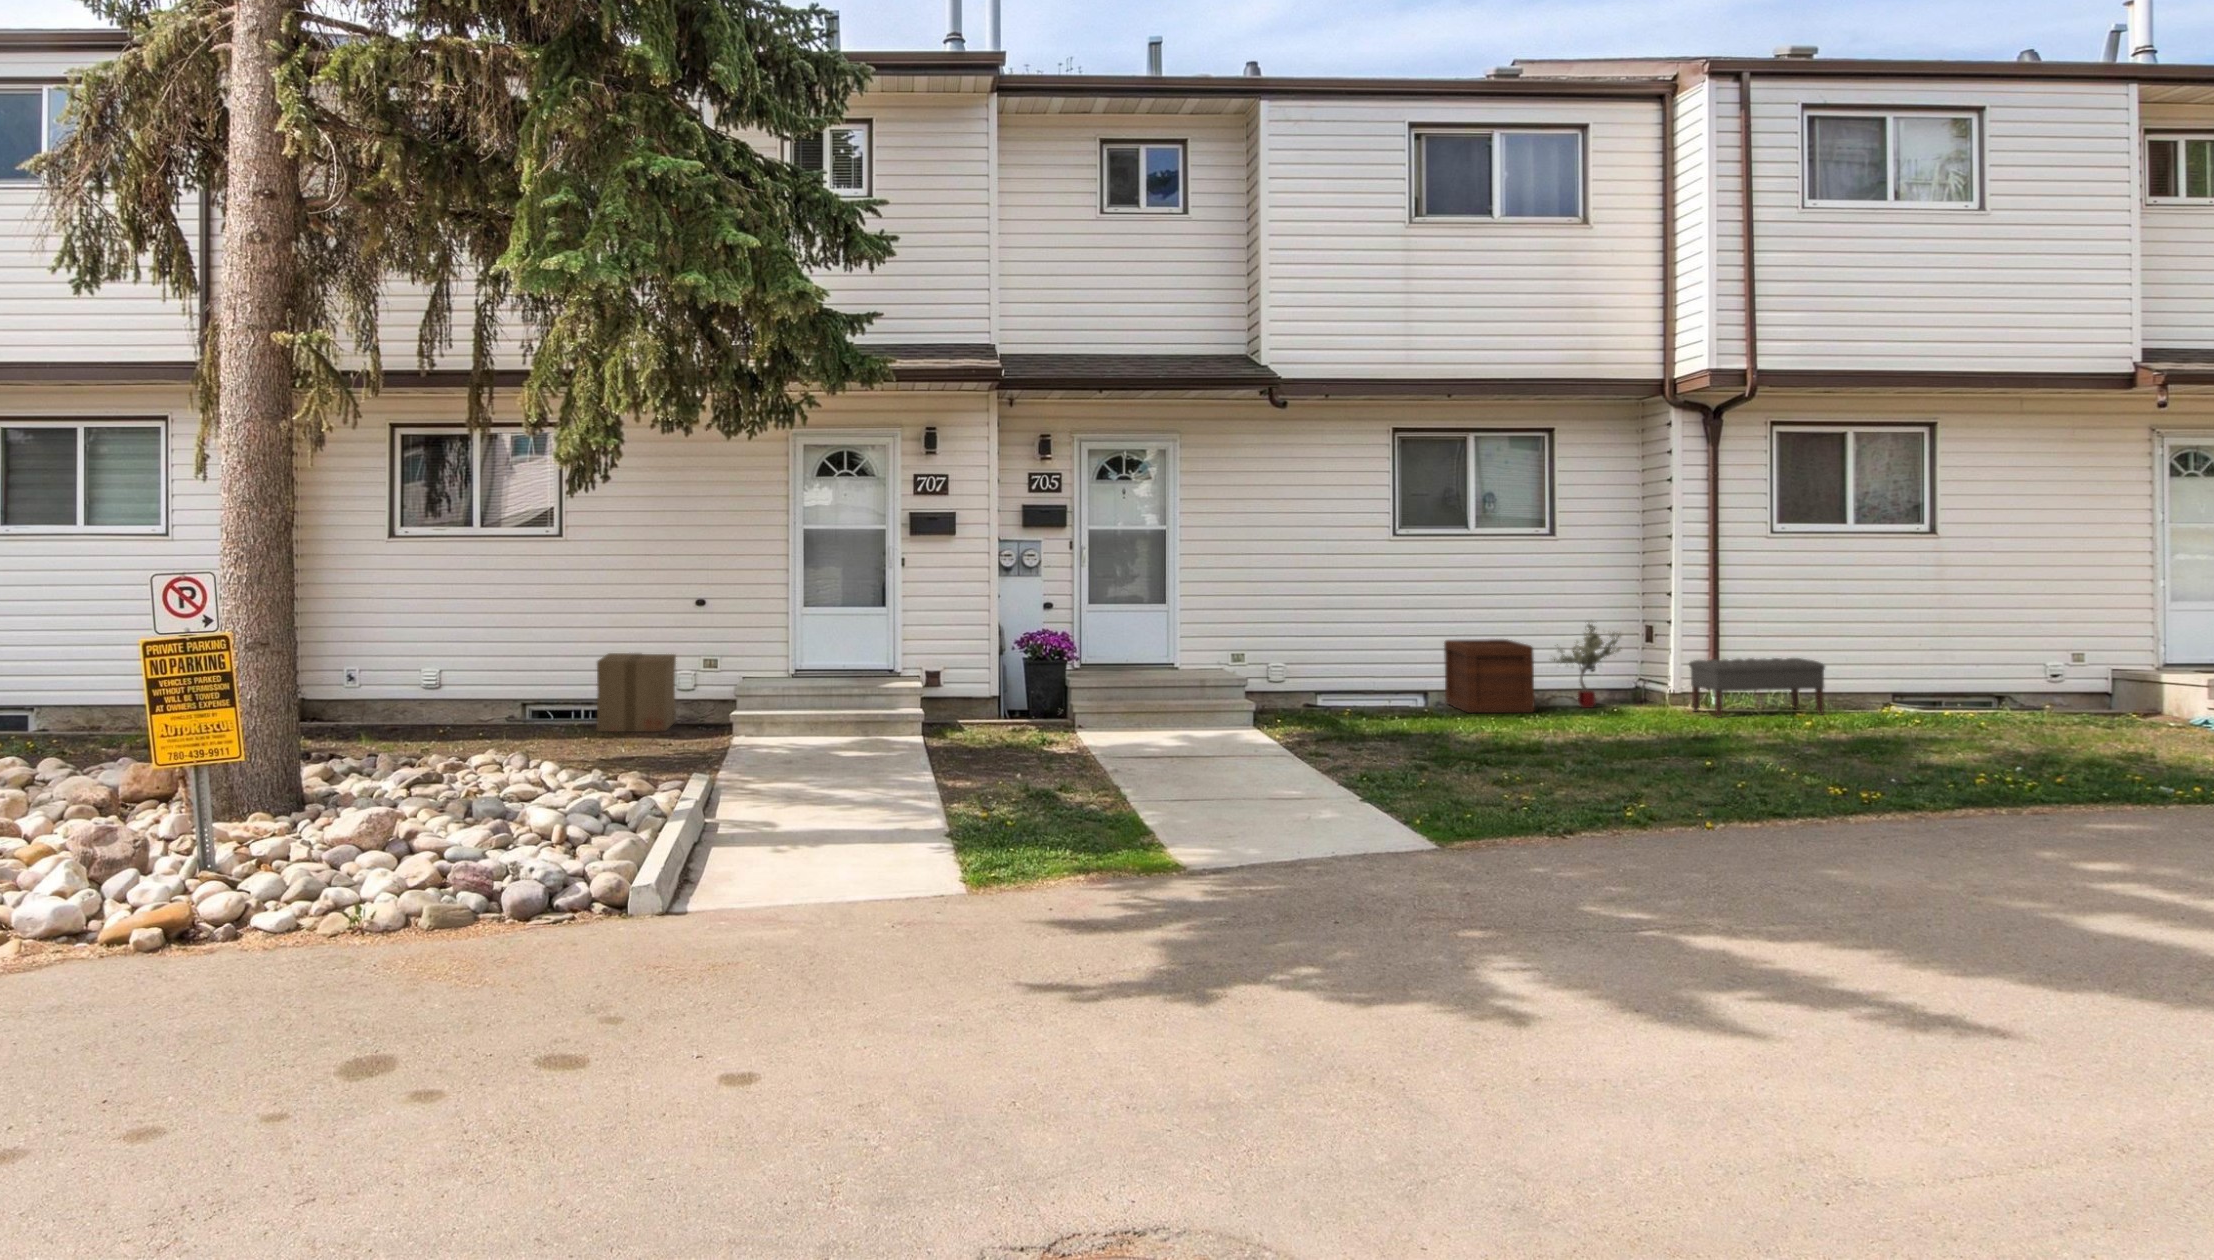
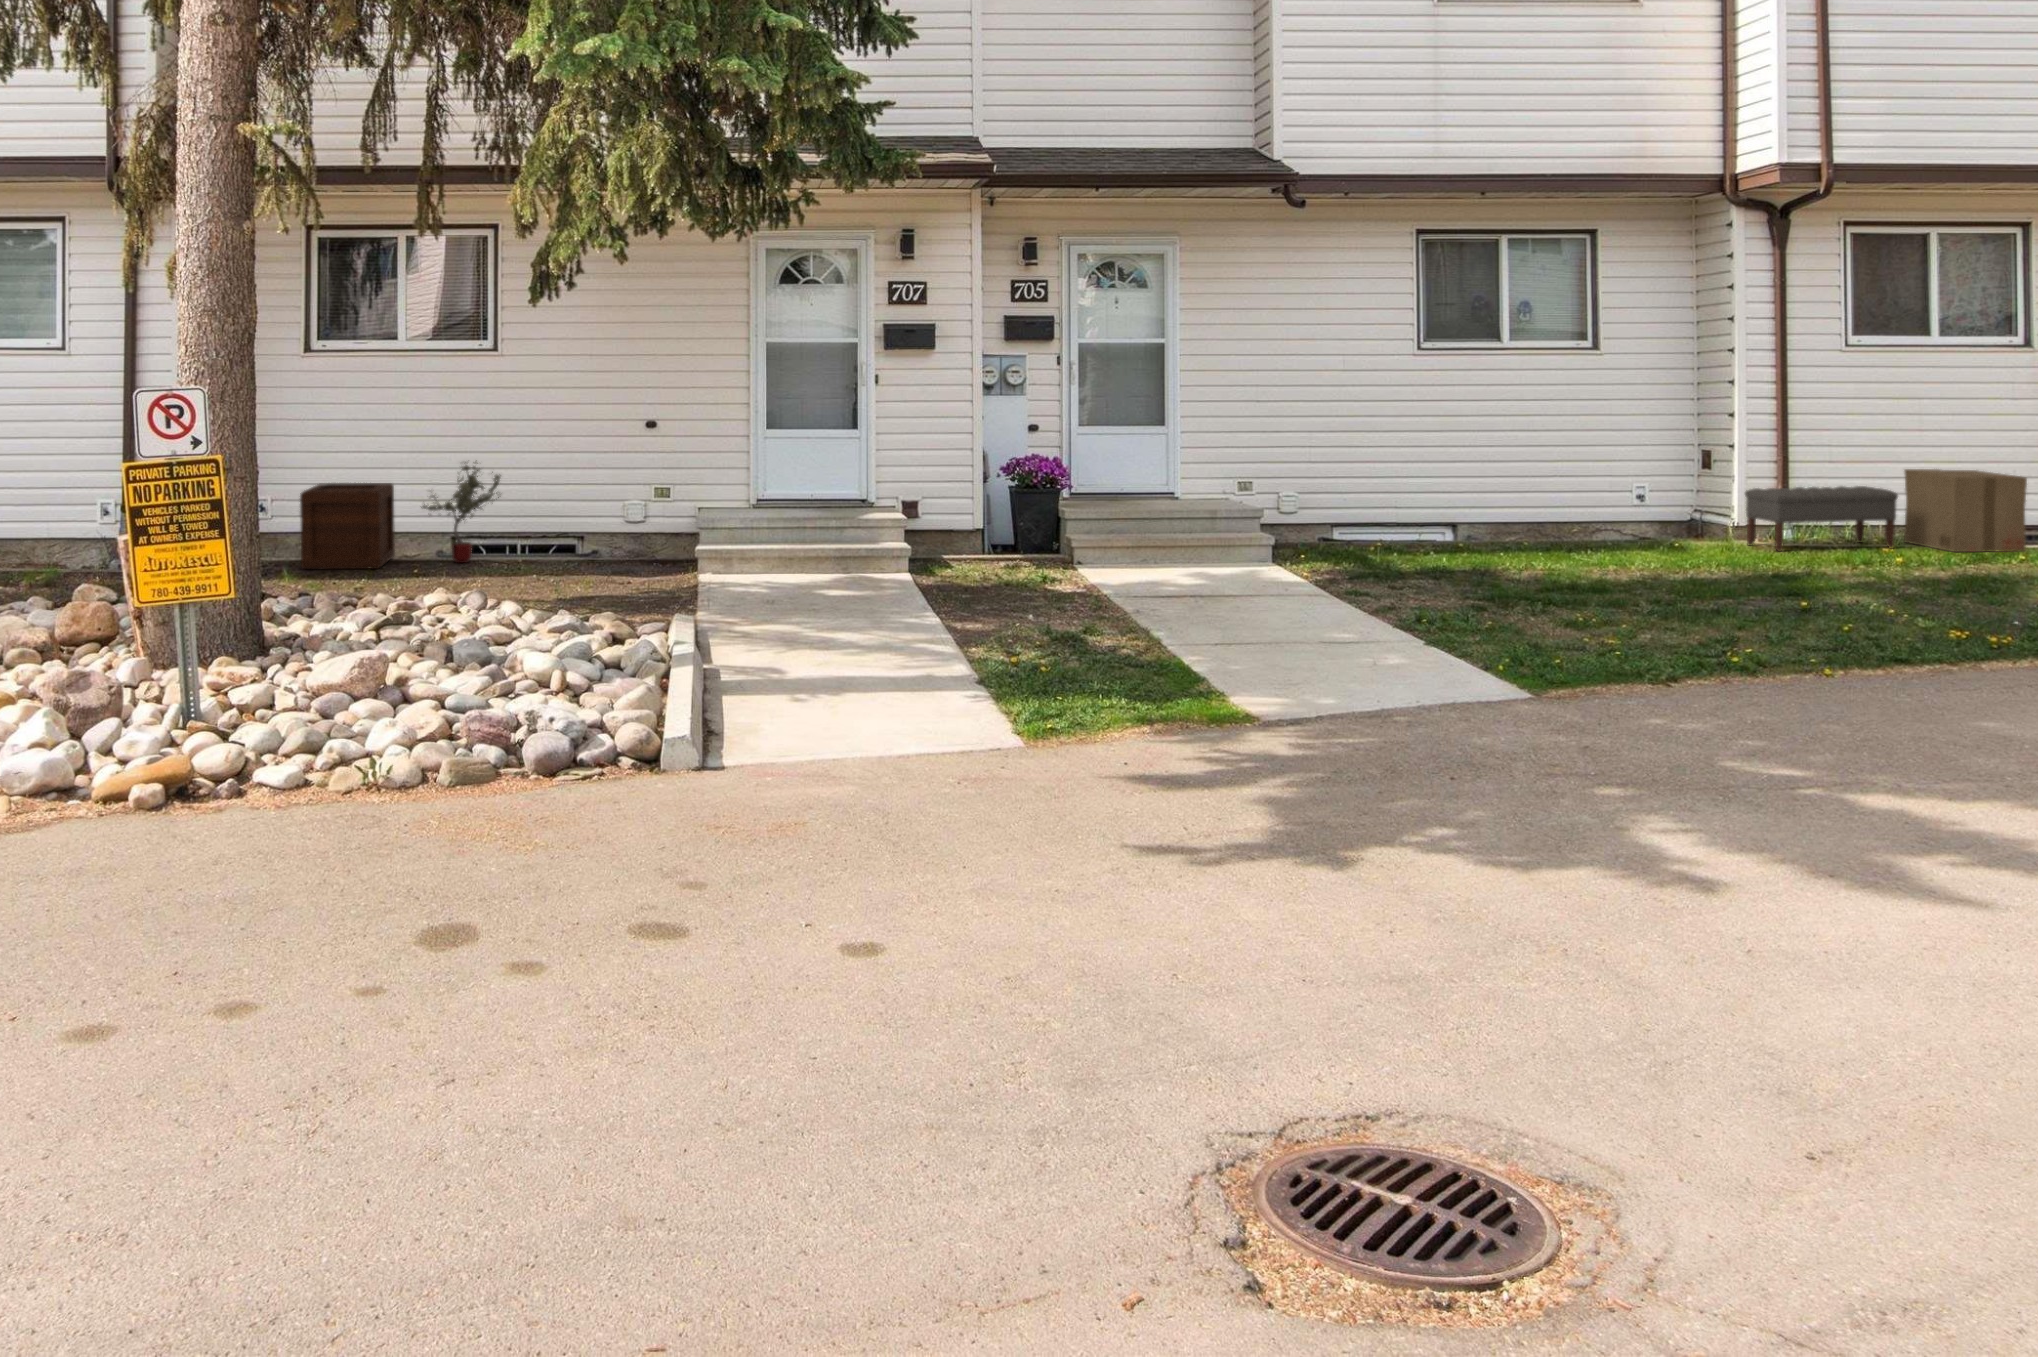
potted tree: present [1554,624,1621,708] -> present [421,460,501,563]
wooden crate: present [1444,639,1535,713] -> present [300,483,395,570]
cardboard box: present [597,653,676,732] -> present [1904,469,2027,552]

